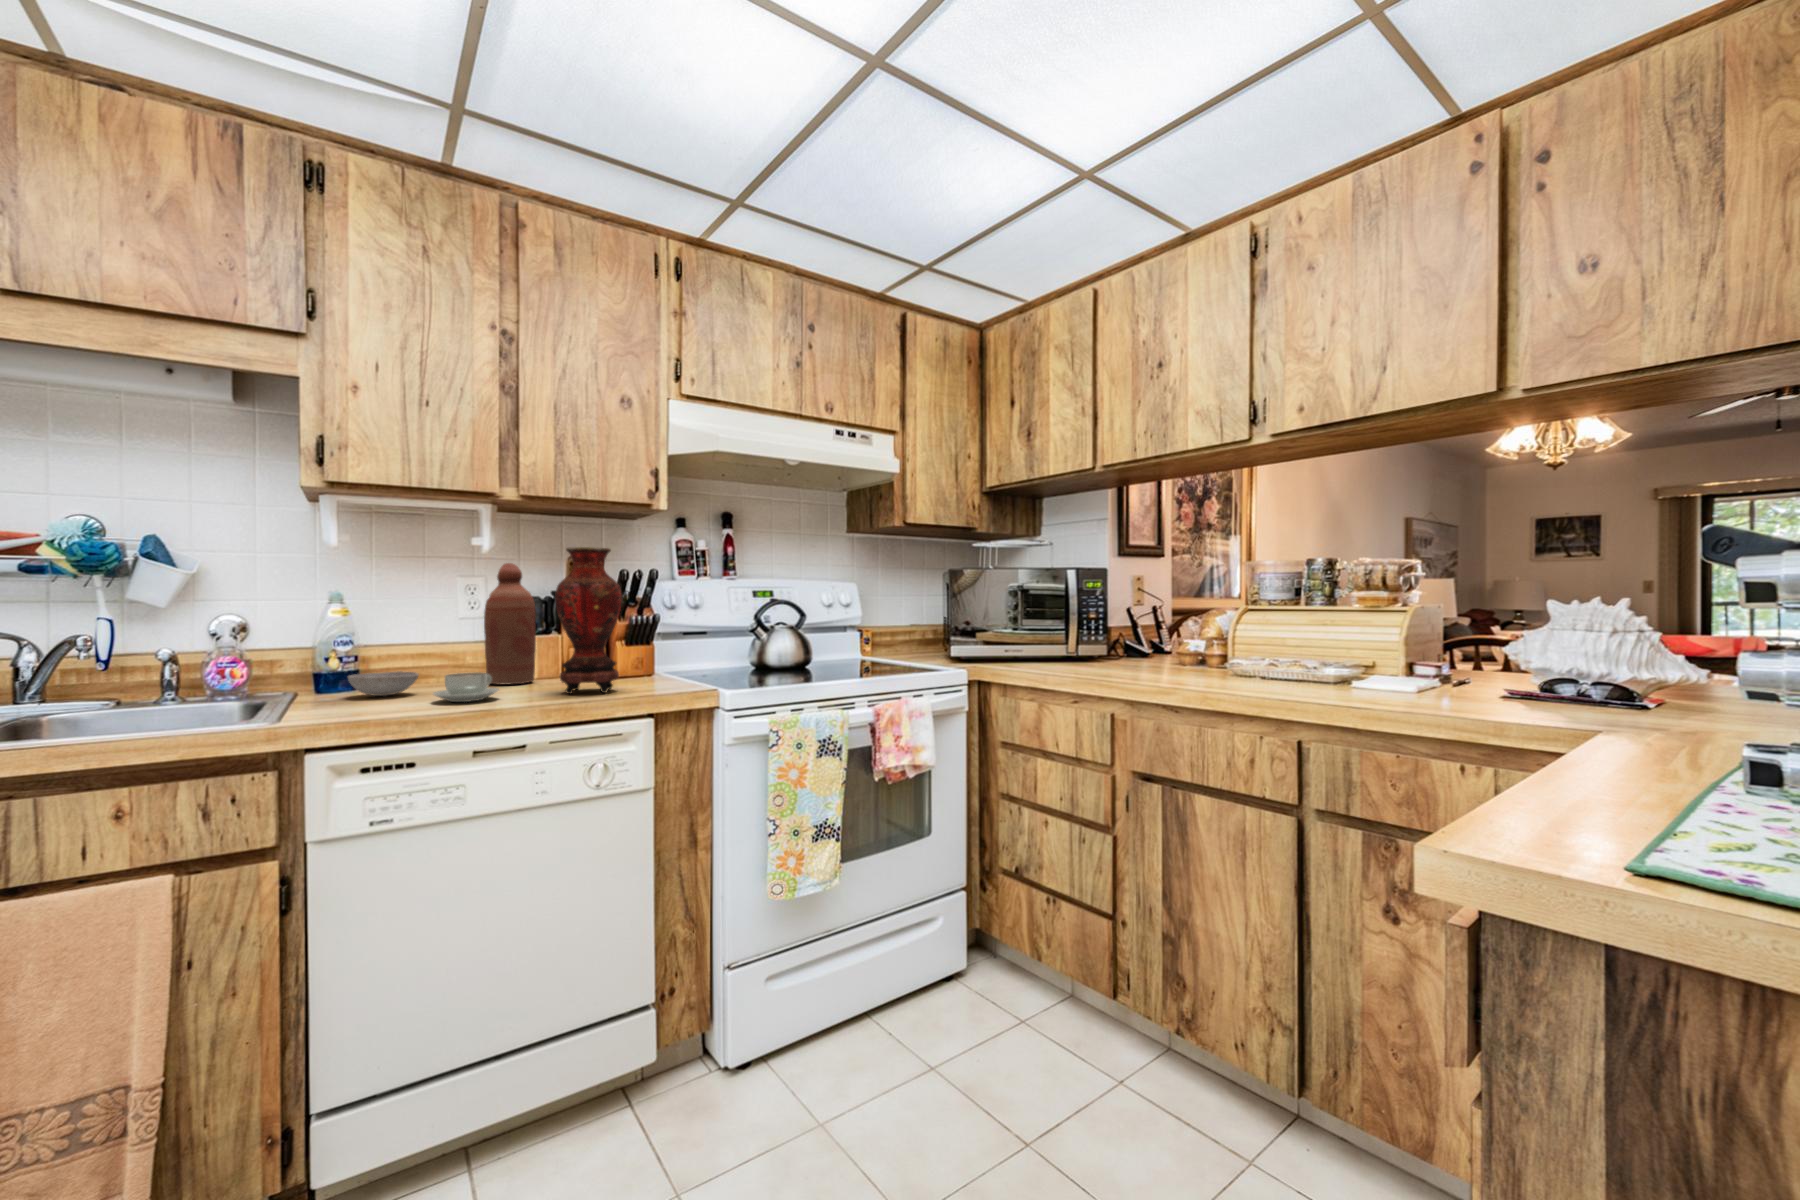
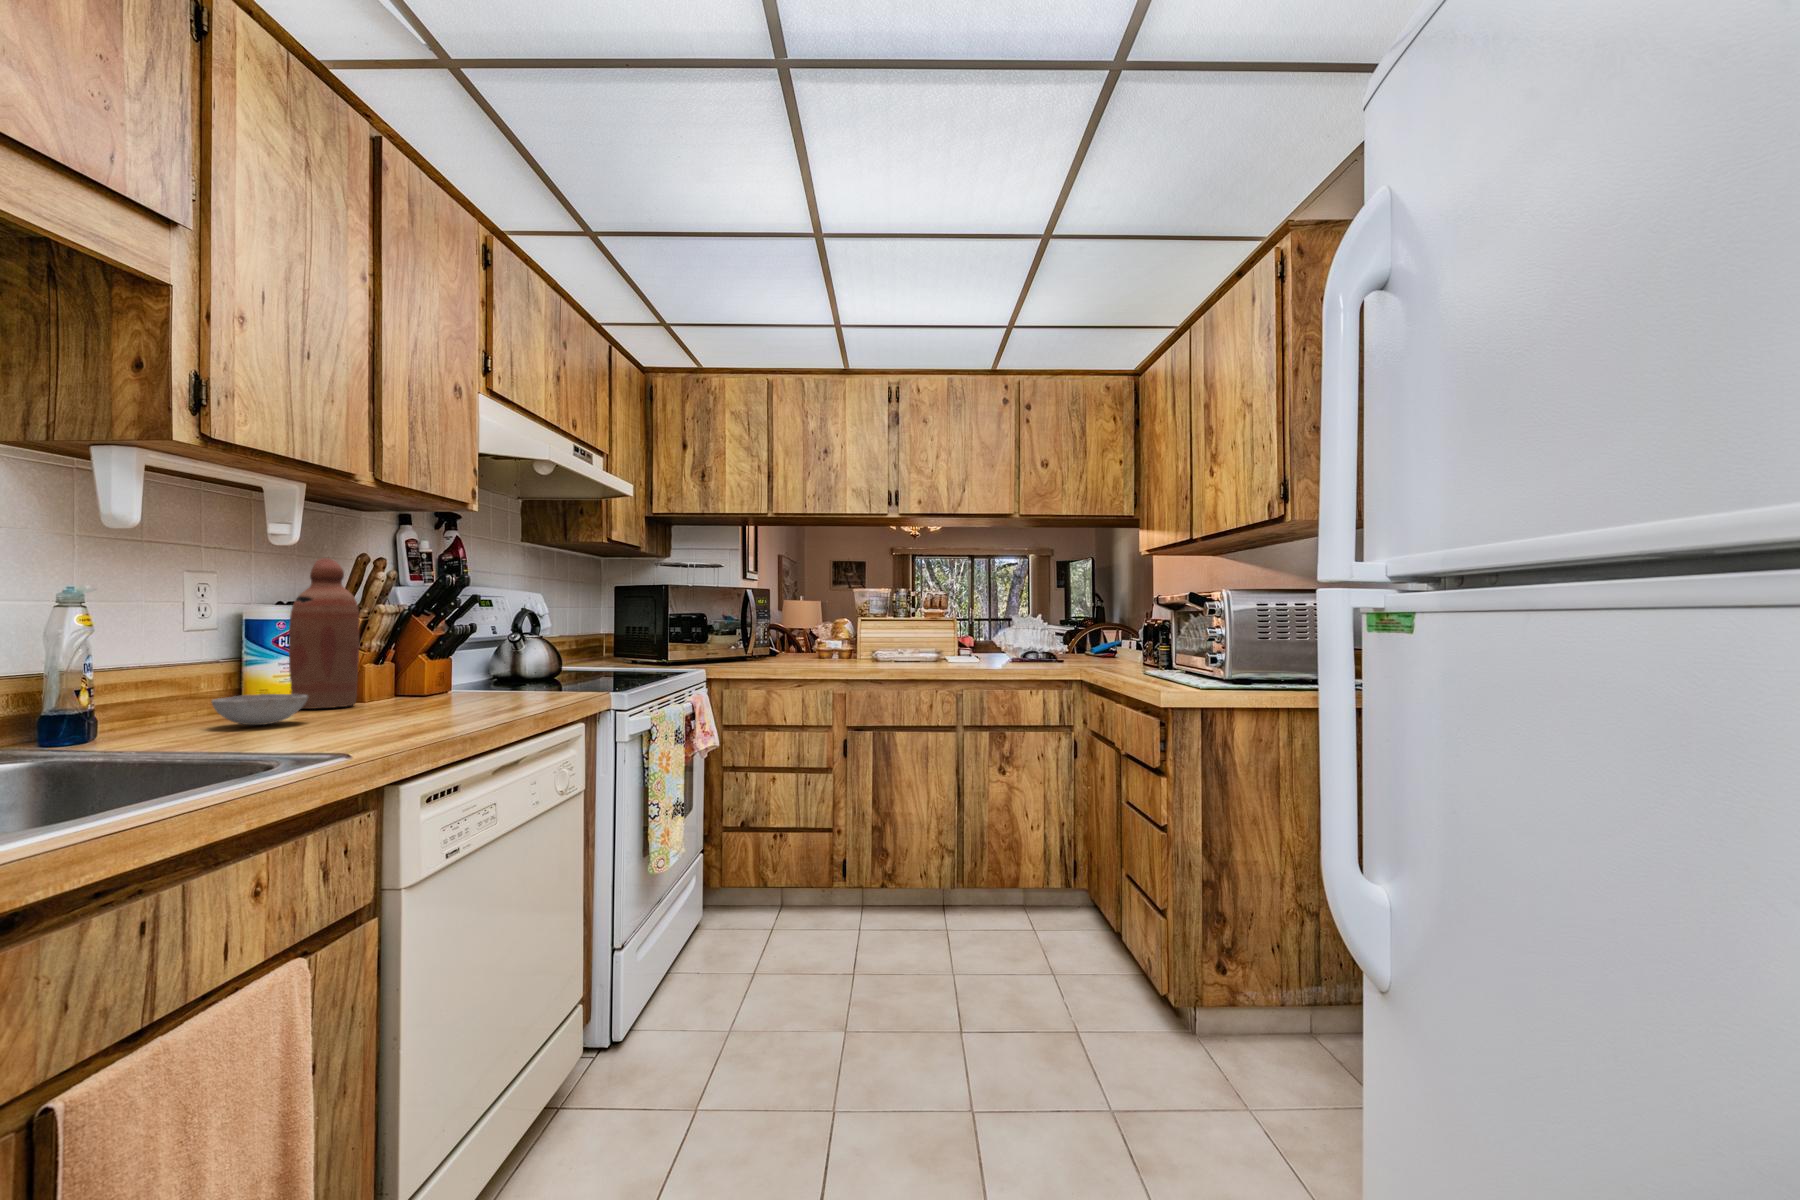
vase: present [555,547,622,694] -> none [455,549,528,704]
coffee cup: present [433,672,499,702] -> none [379,684,457,718]

